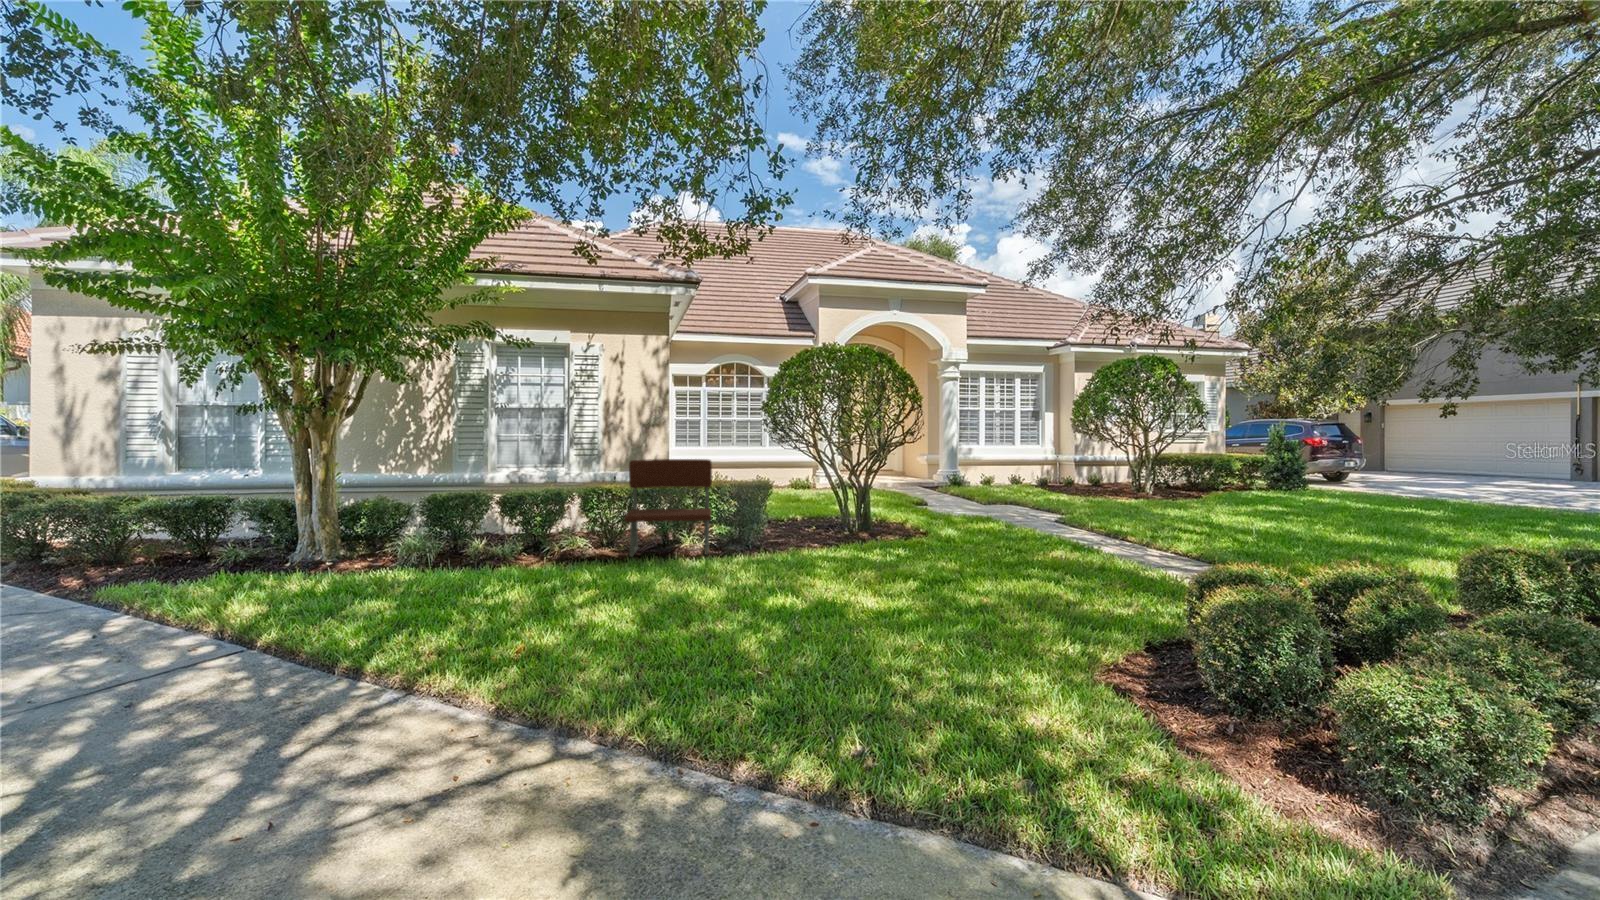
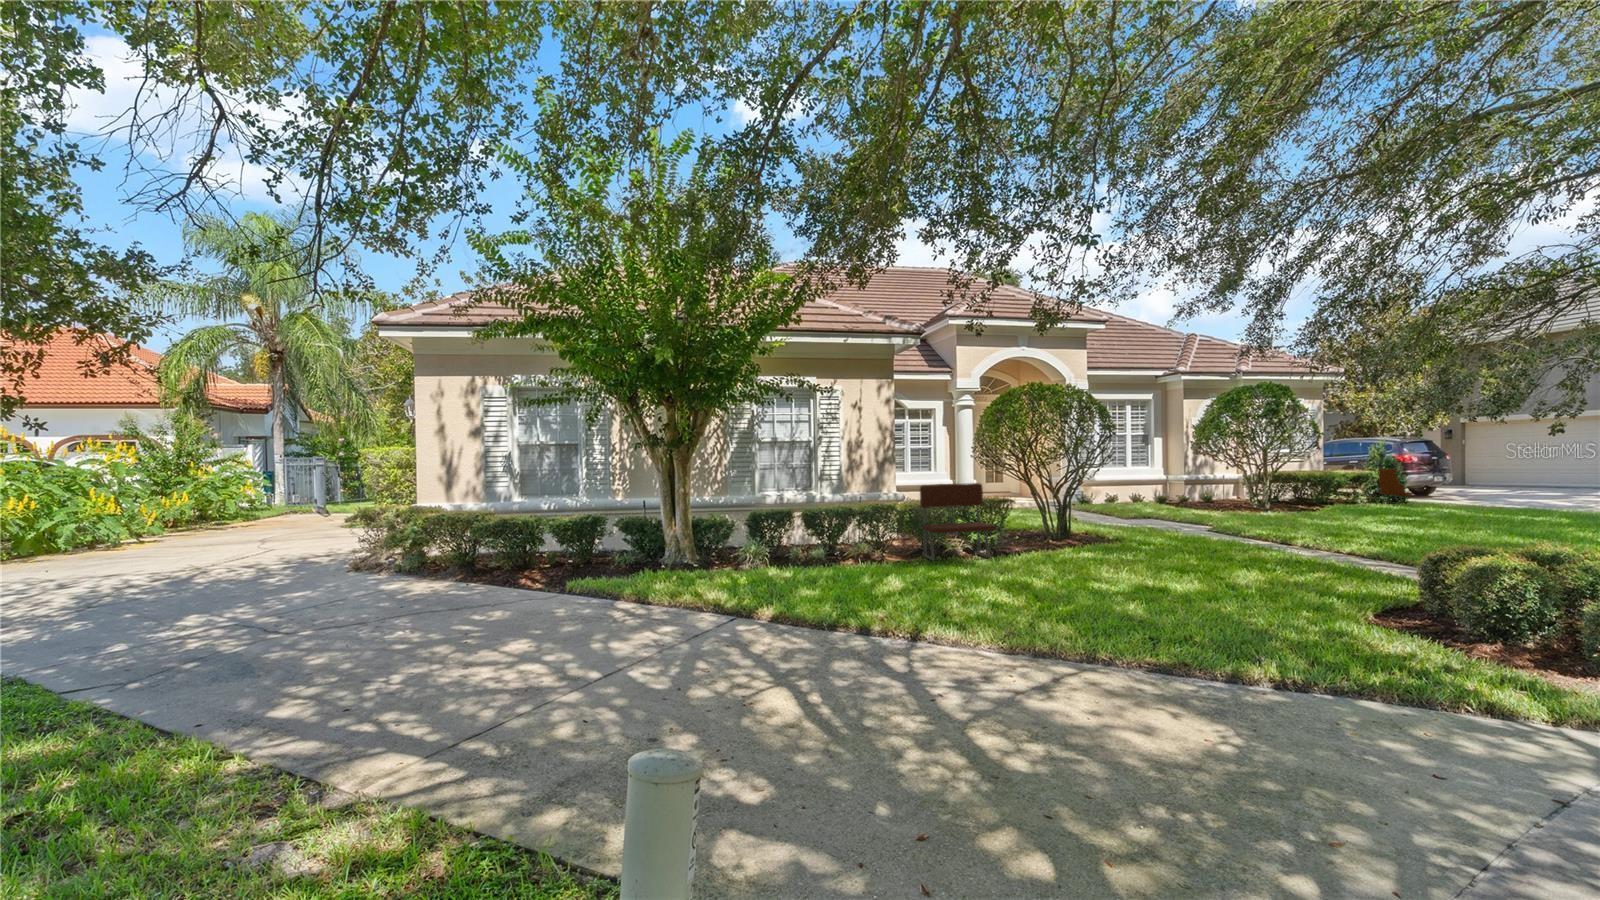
lounge chair: none [1276,454,1315,494] -> present [1378,468,1413,502]

